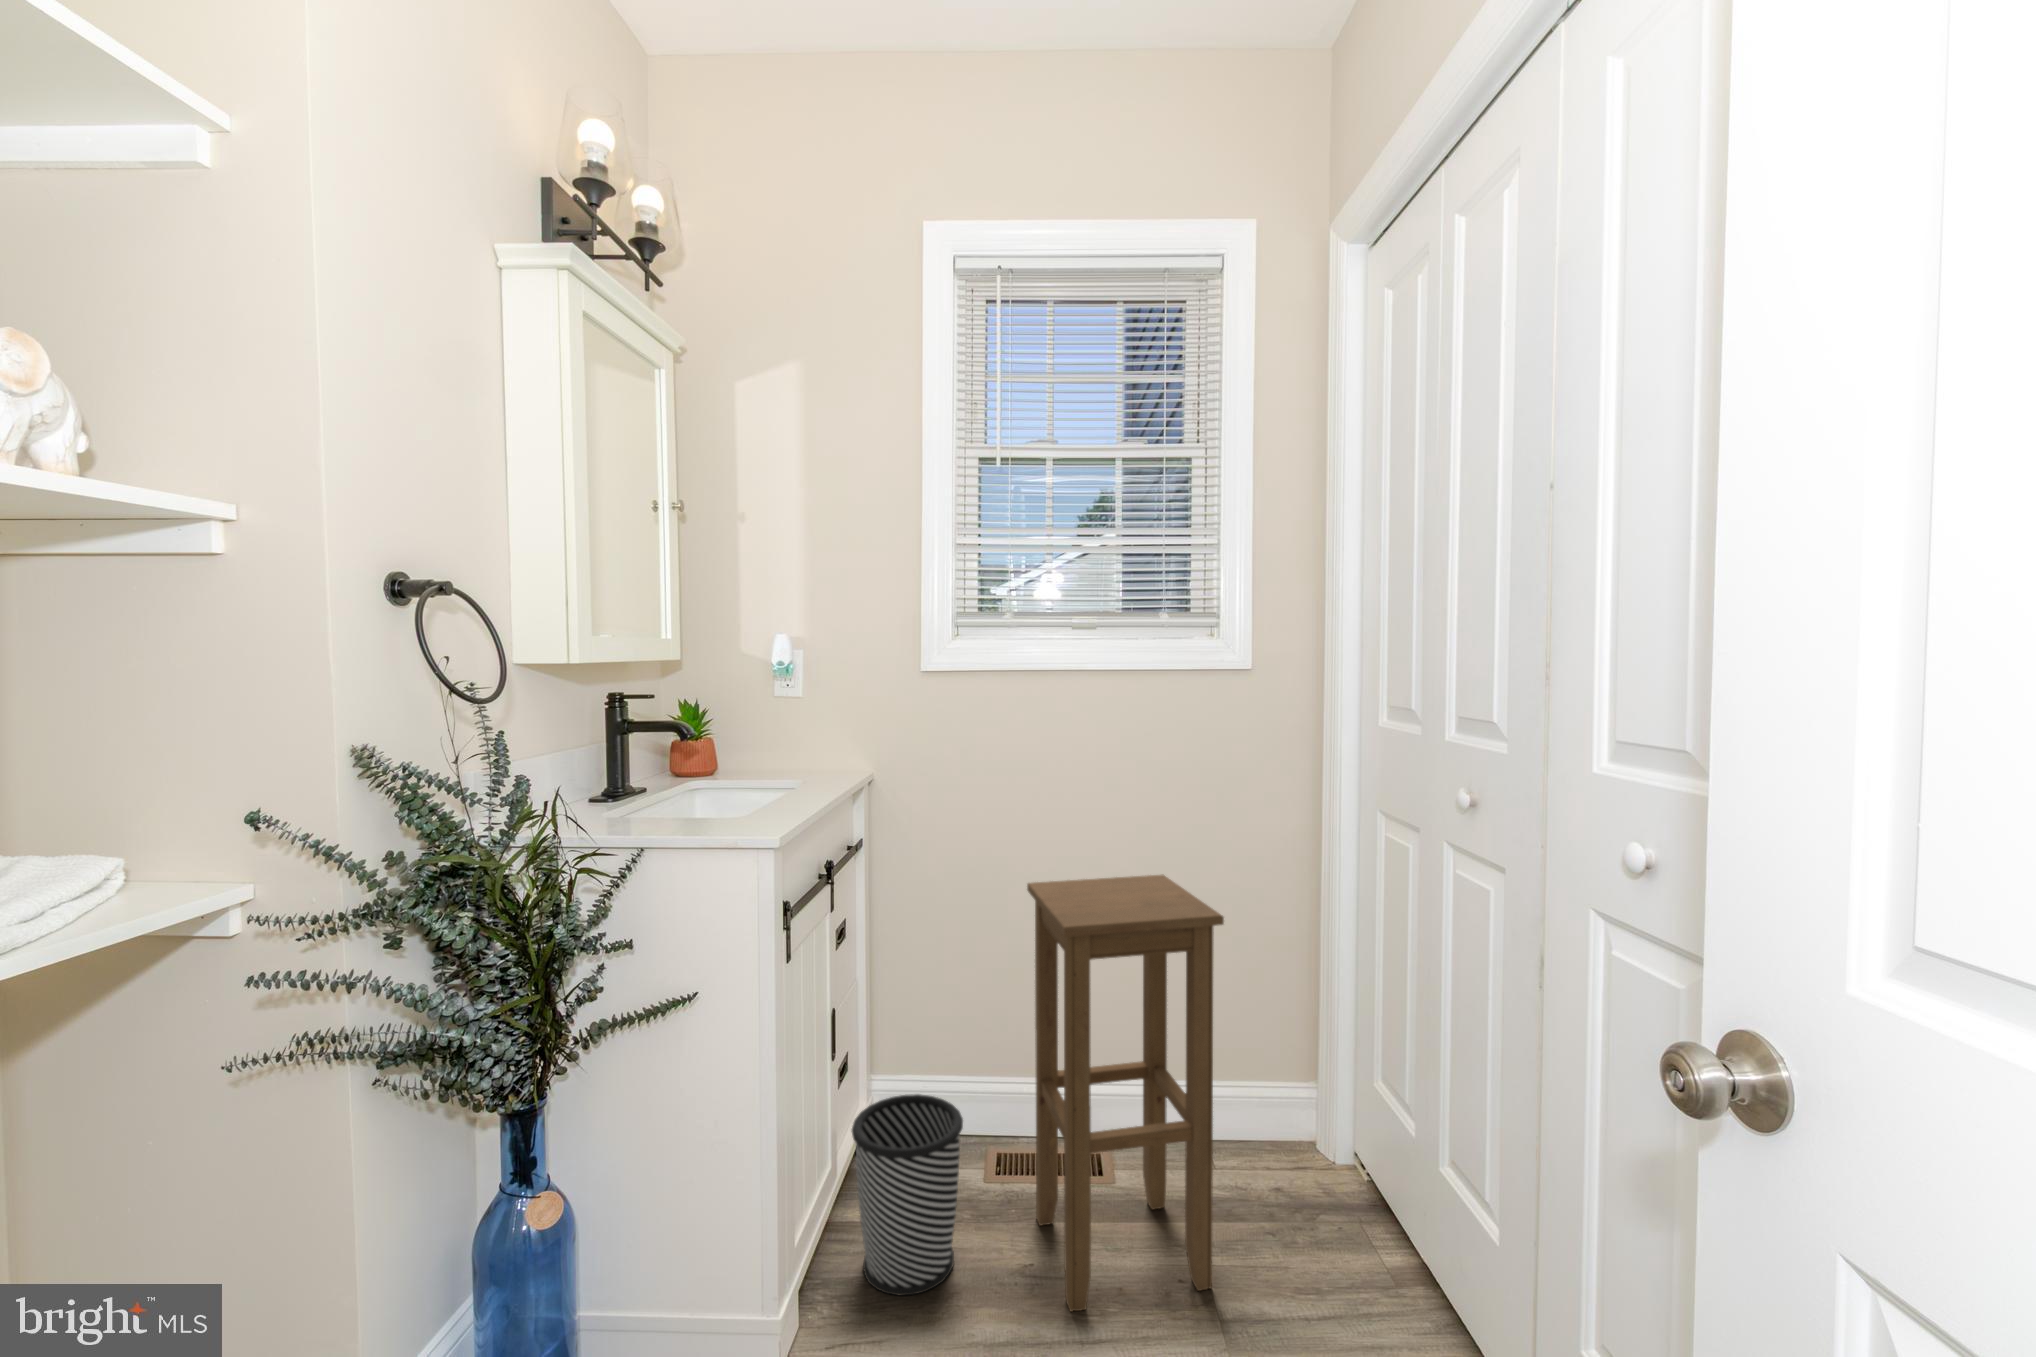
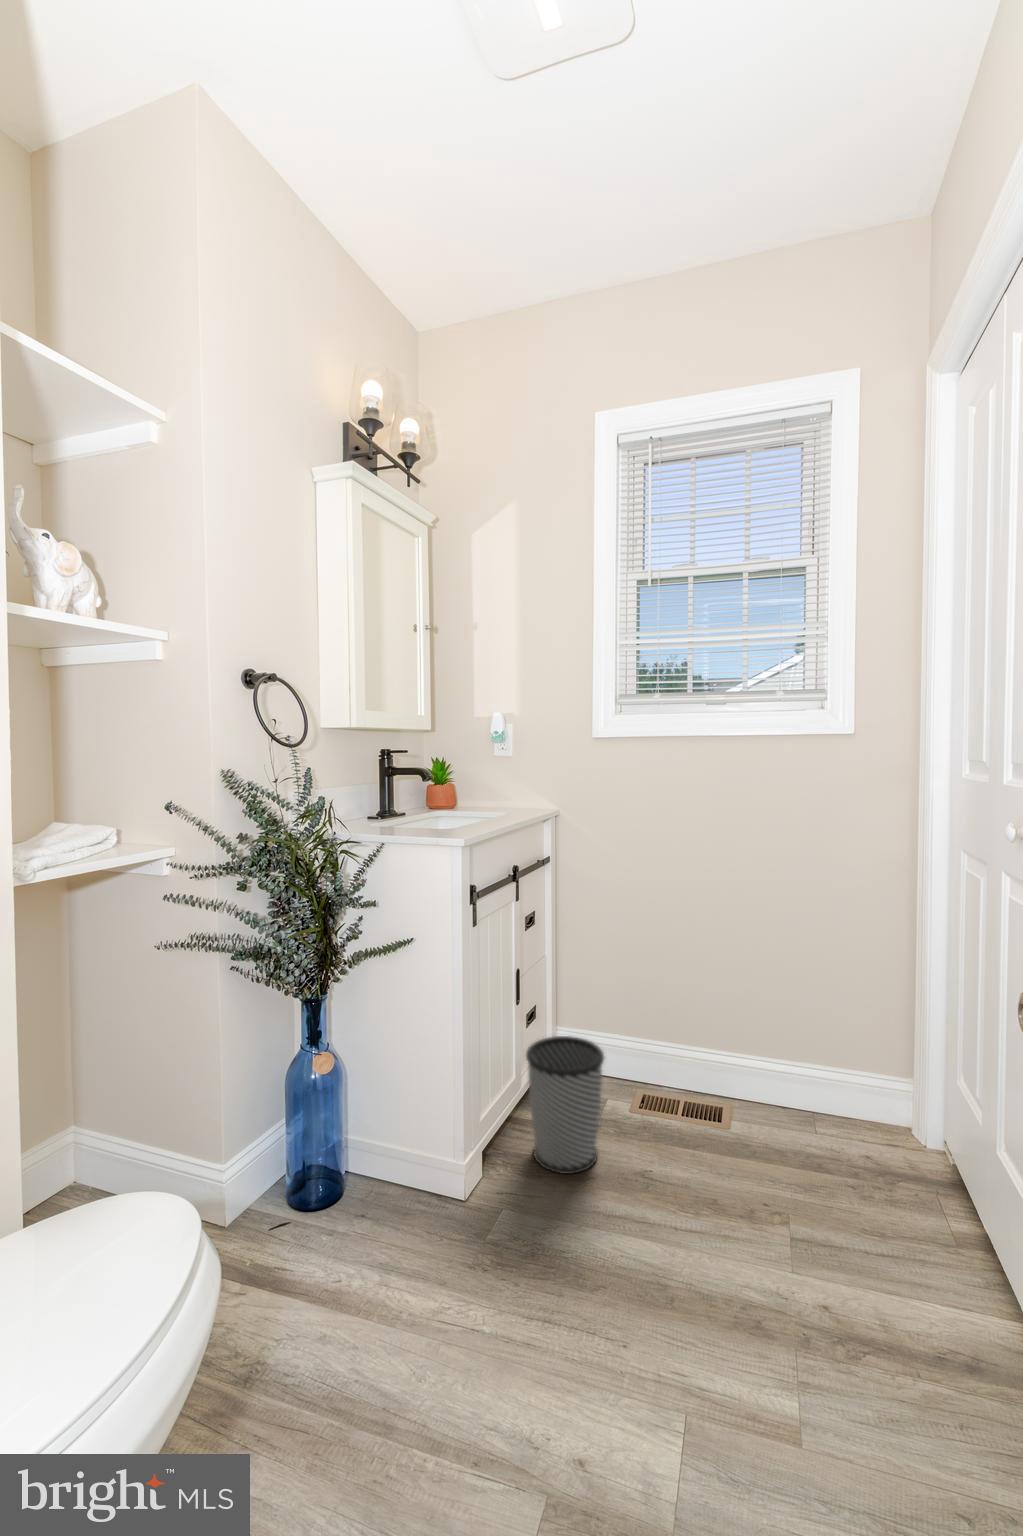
stool: present [1027,875,1224,1312] -> none [658,892,805,1216]

